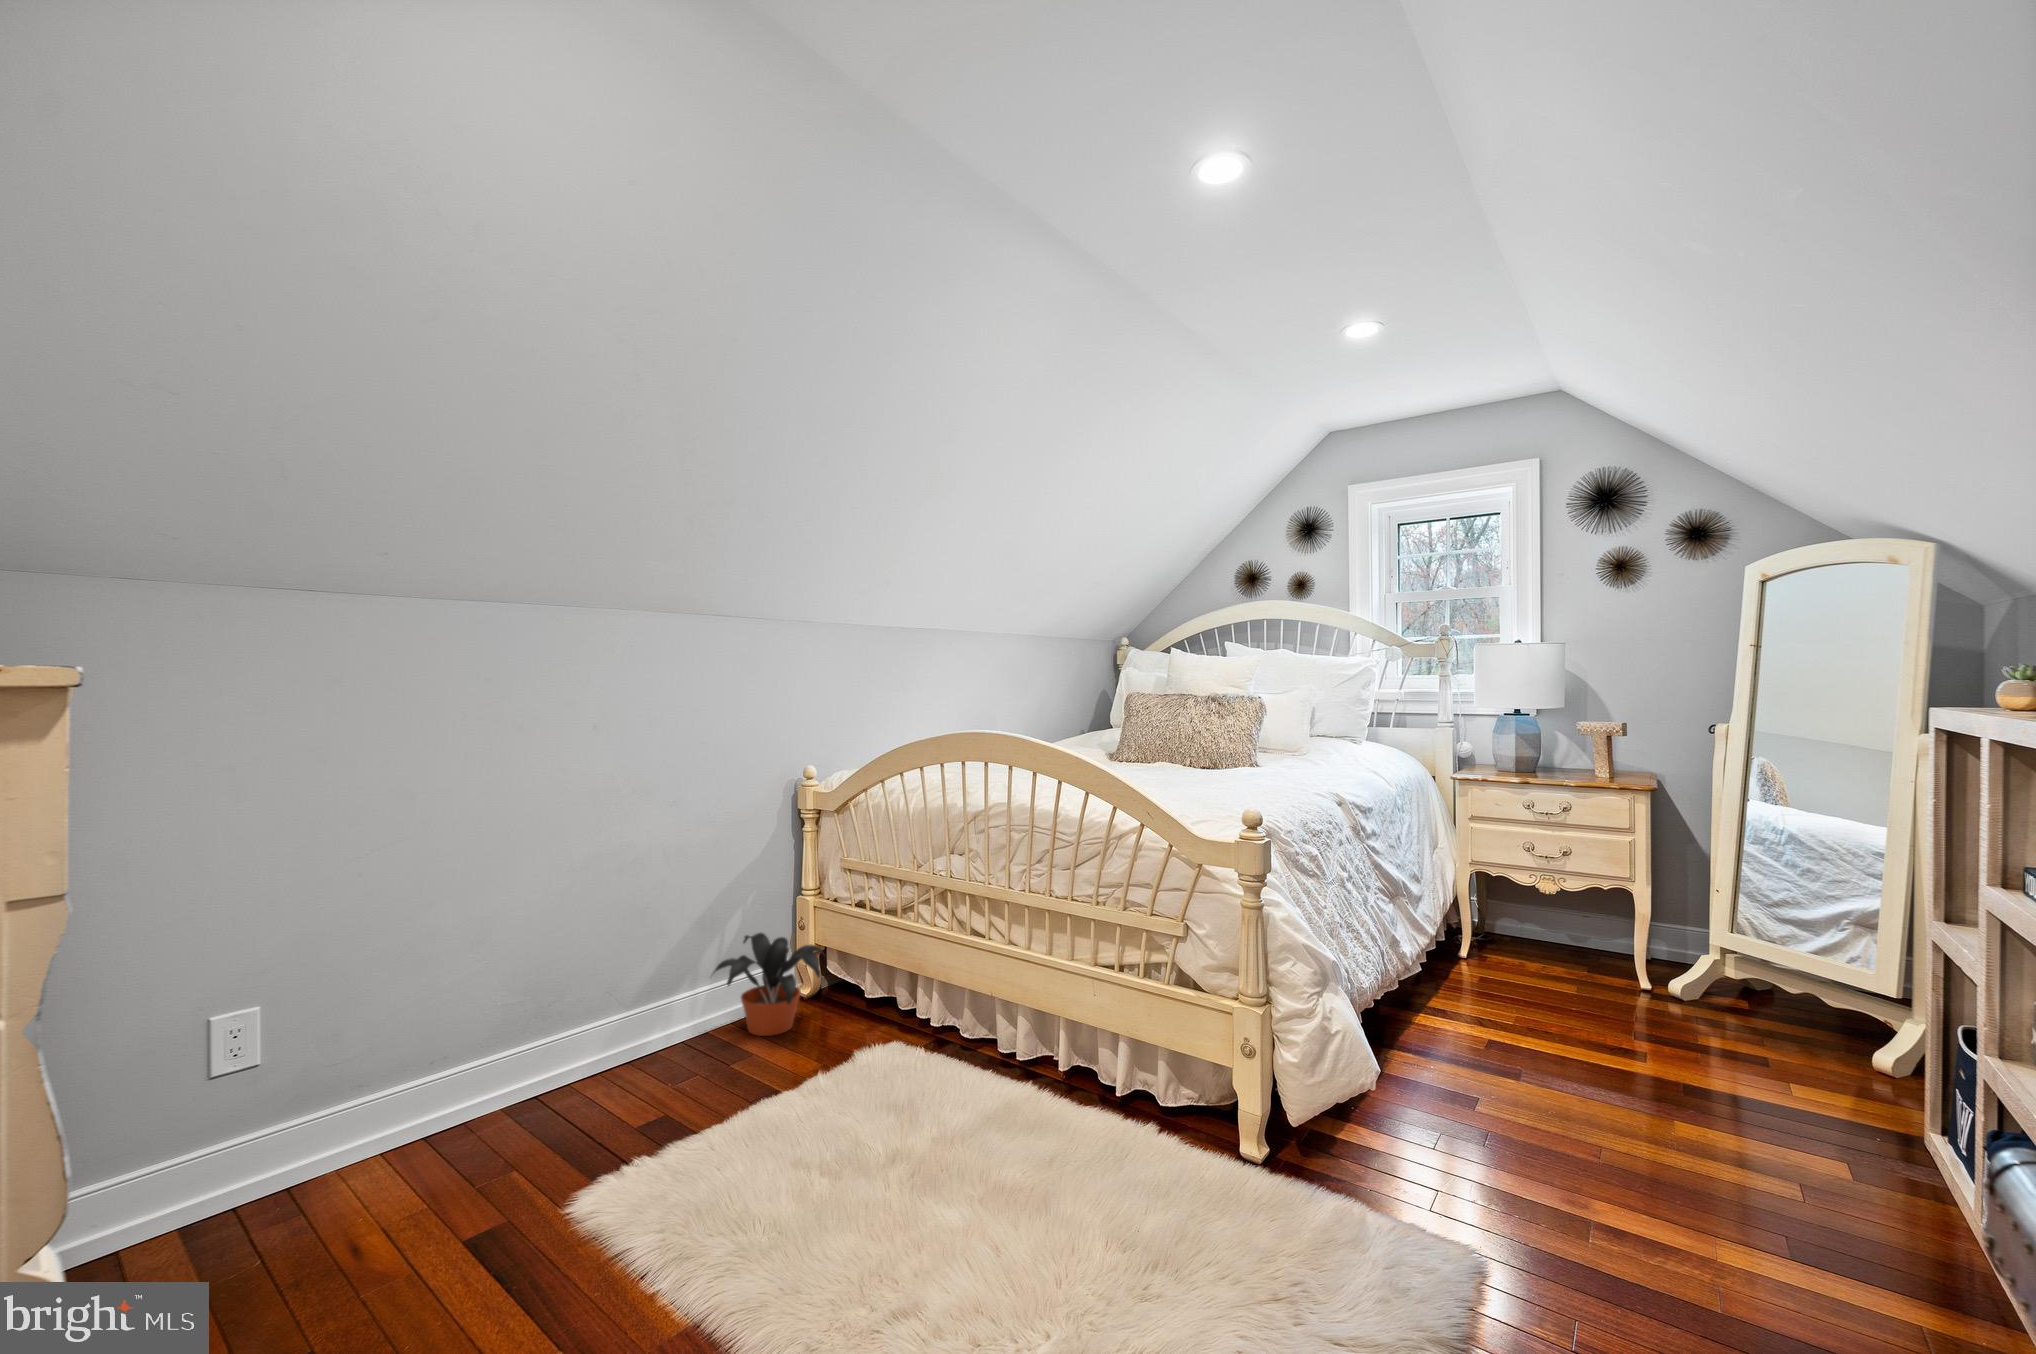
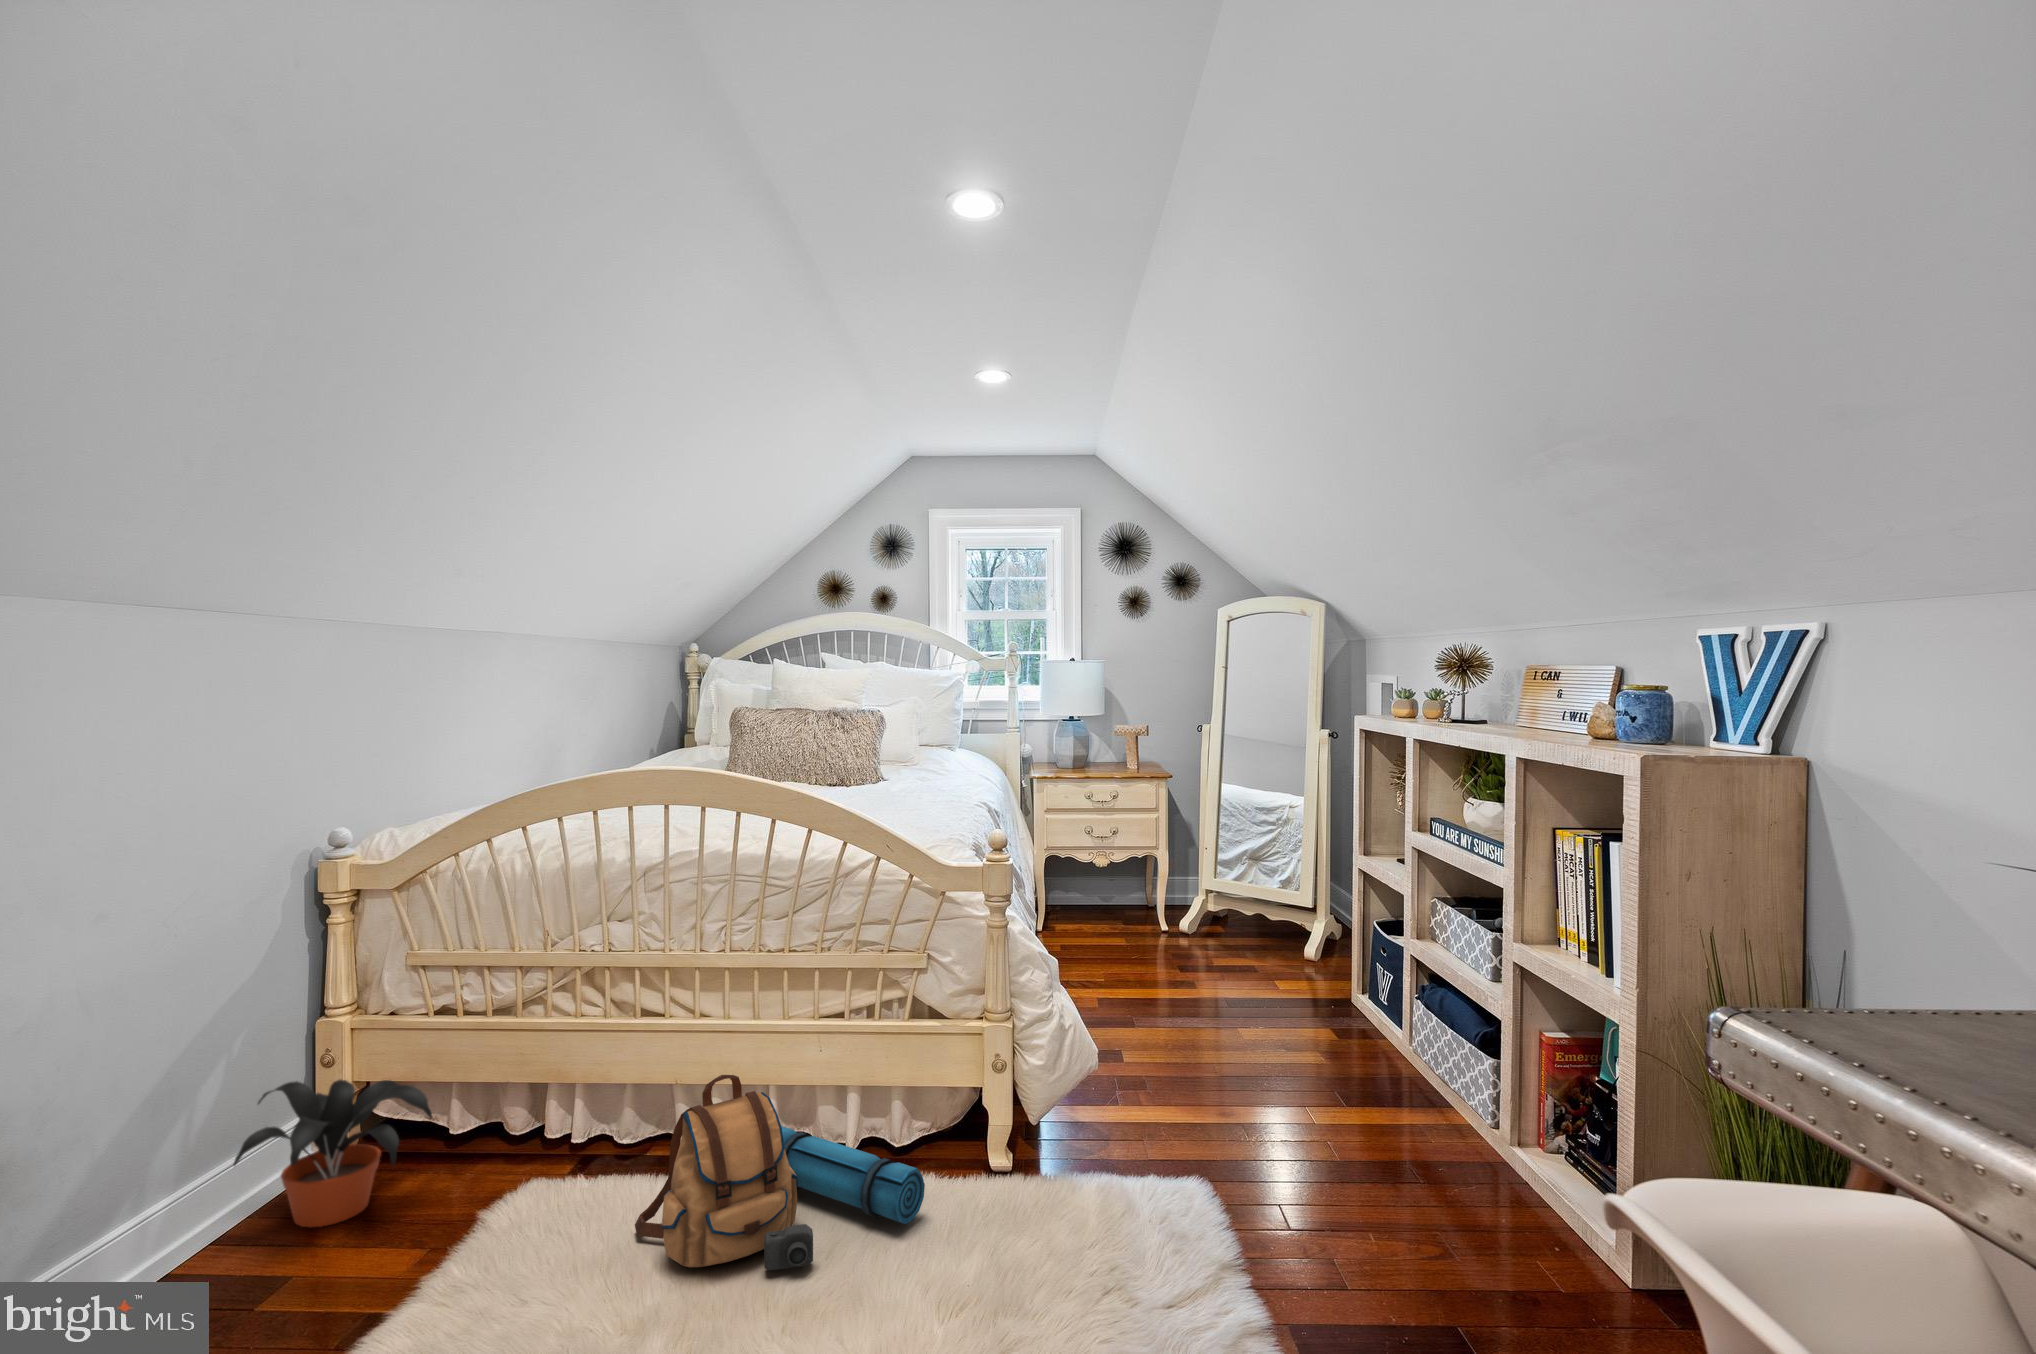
backpack: none [904,992,1134,1185] -> present [635,1075,925,1271]

